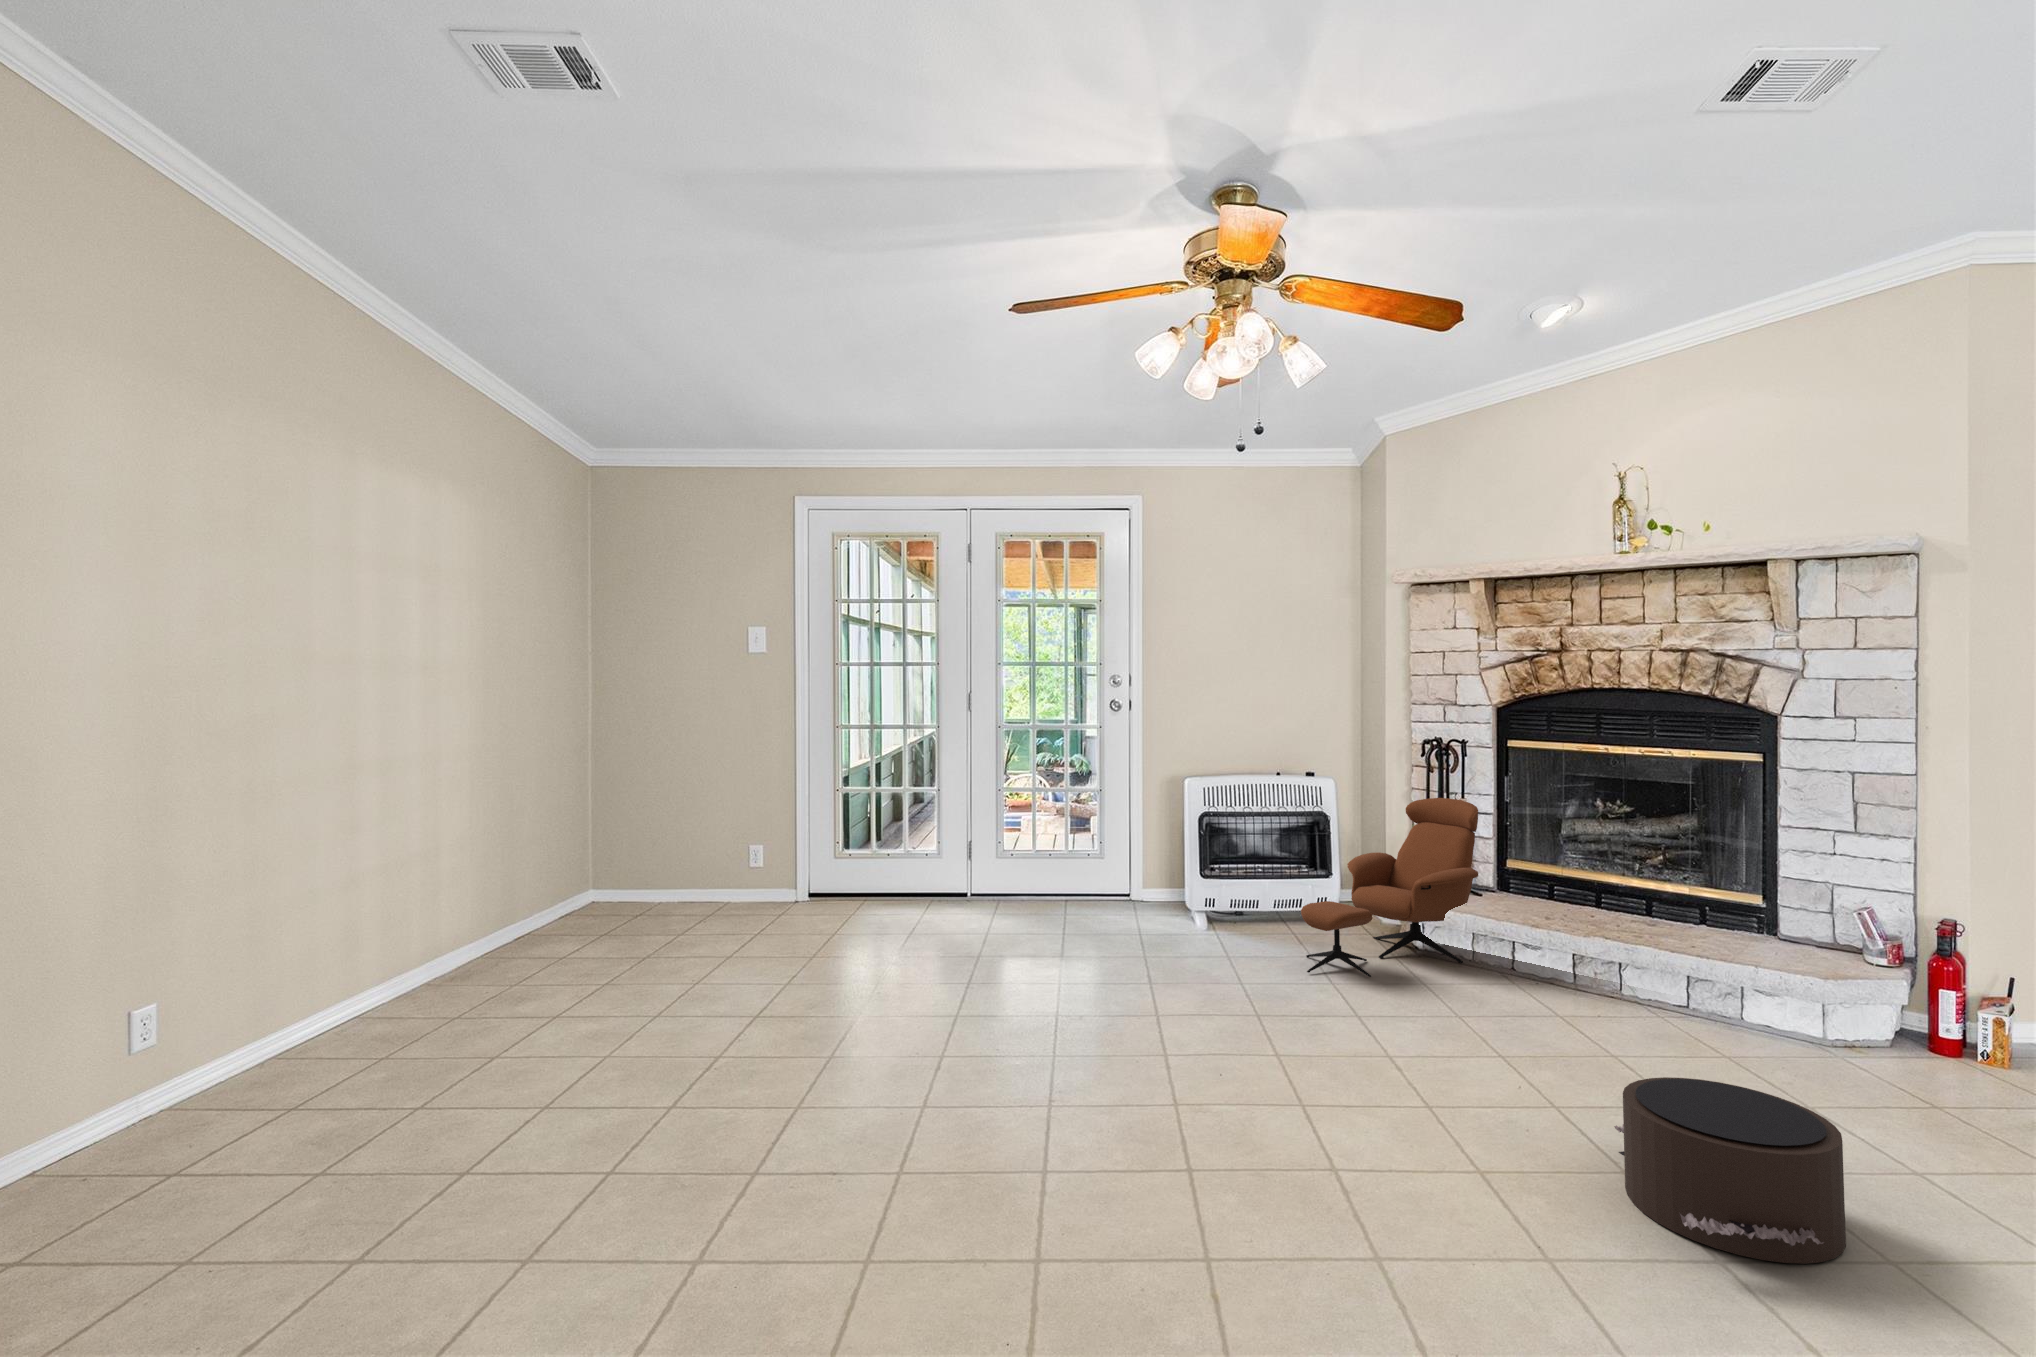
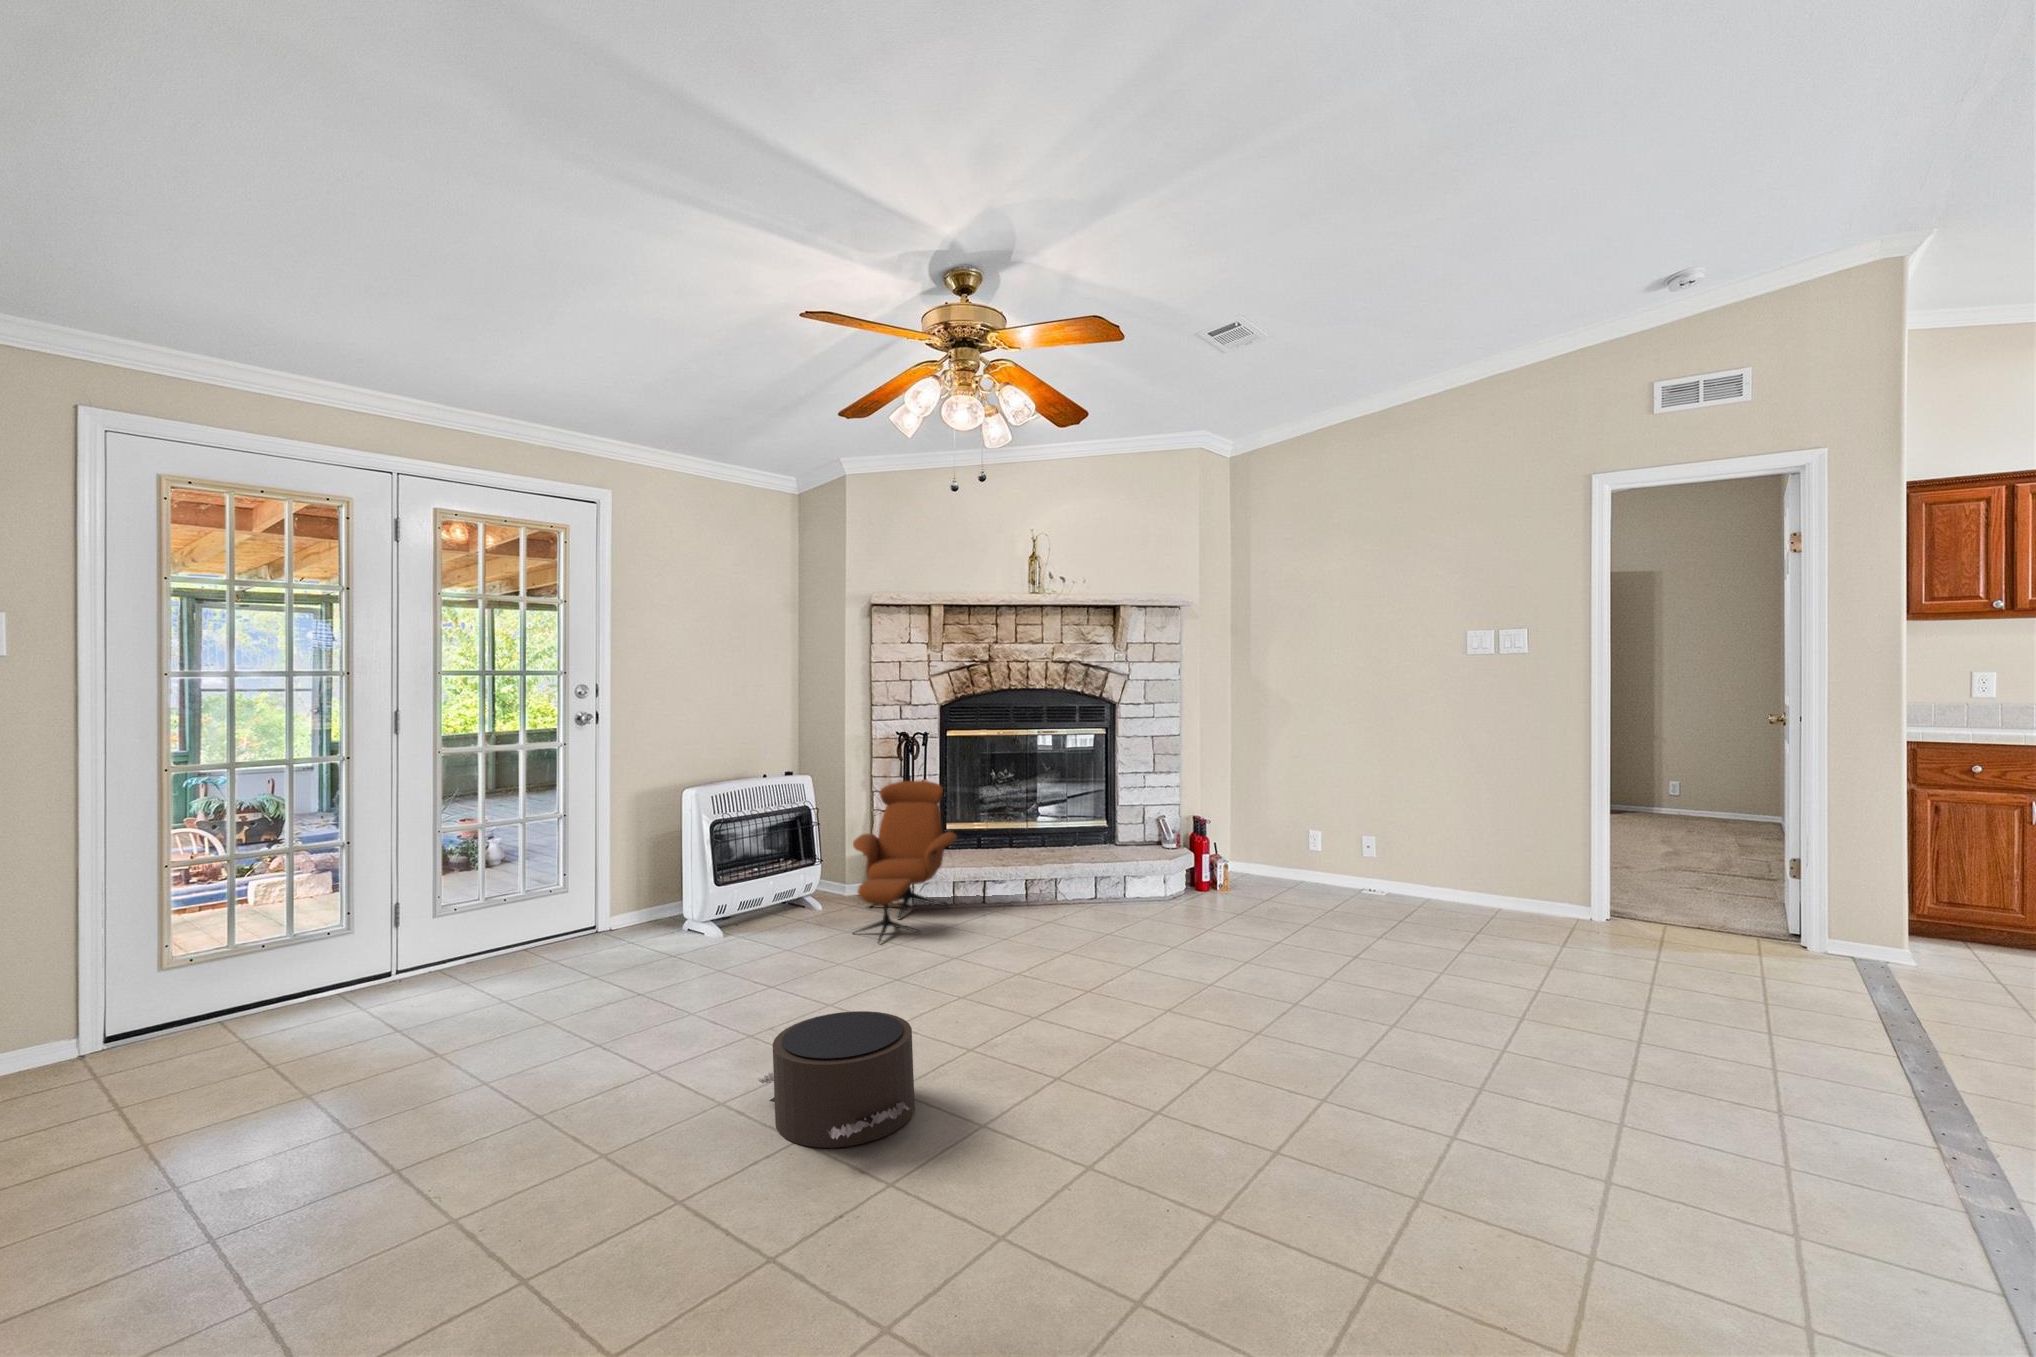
pouf: present [1614,1077,1846,1264] -> present [759,1011,915,1148]

